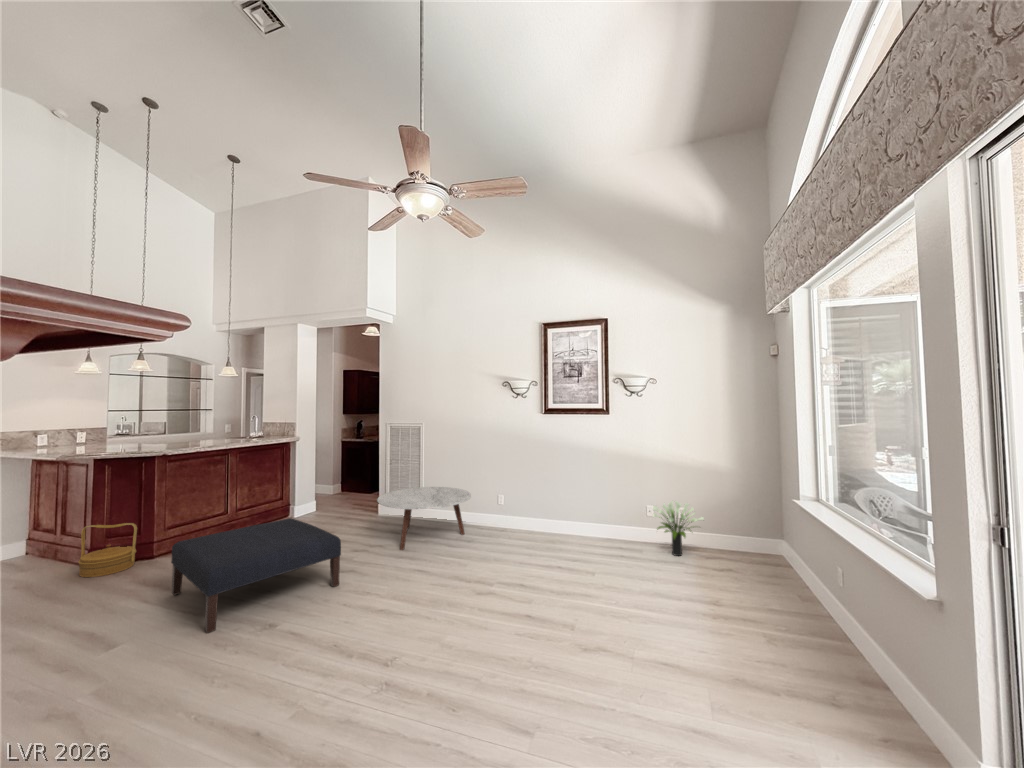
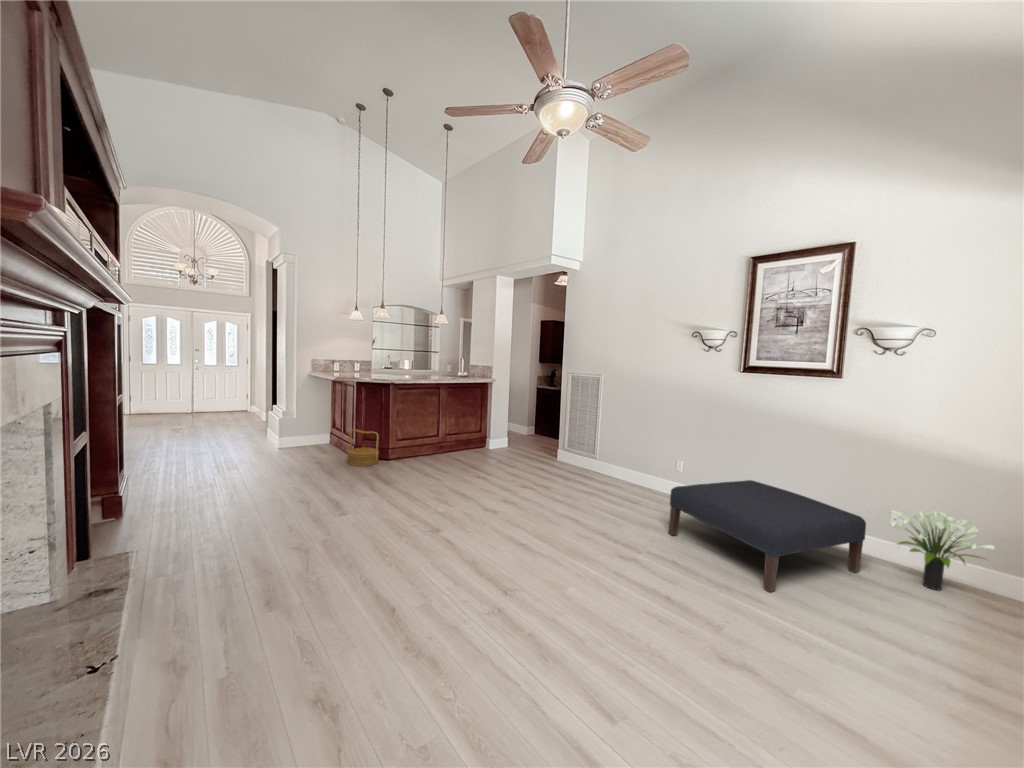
coffee table: present [377,487,471,550] -> none [548,438,644,496]
ottoman: present [171,518,341,633] -> present [669,480,866,592]

